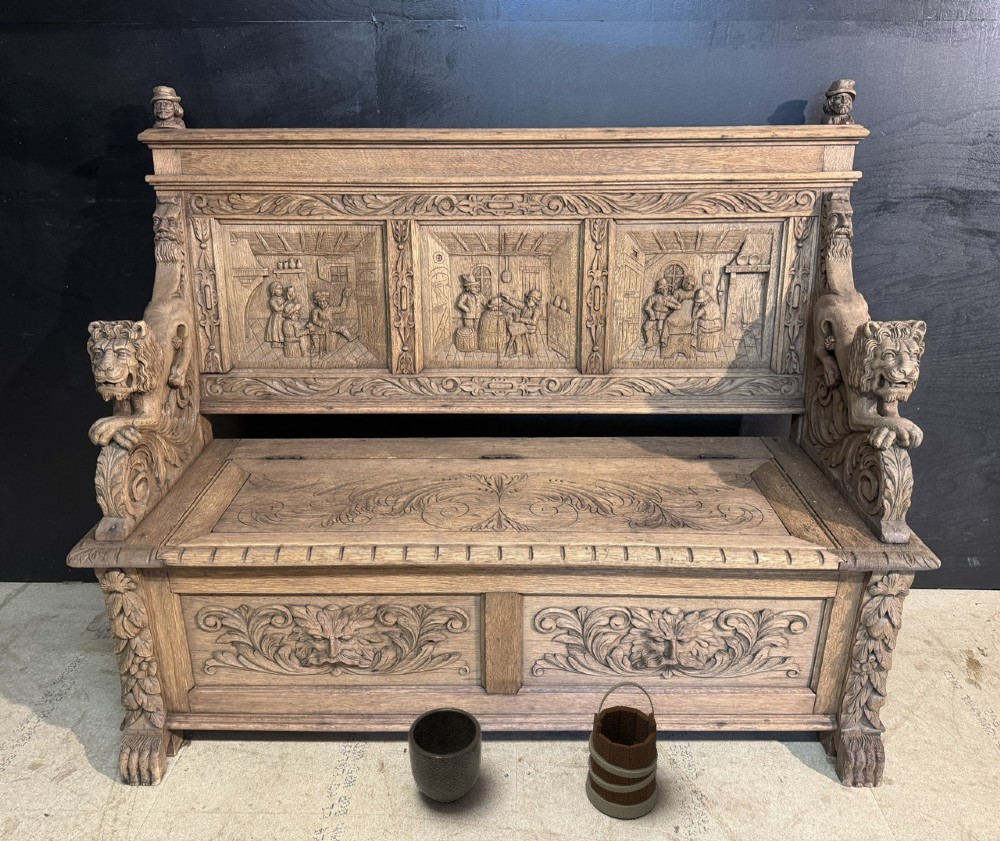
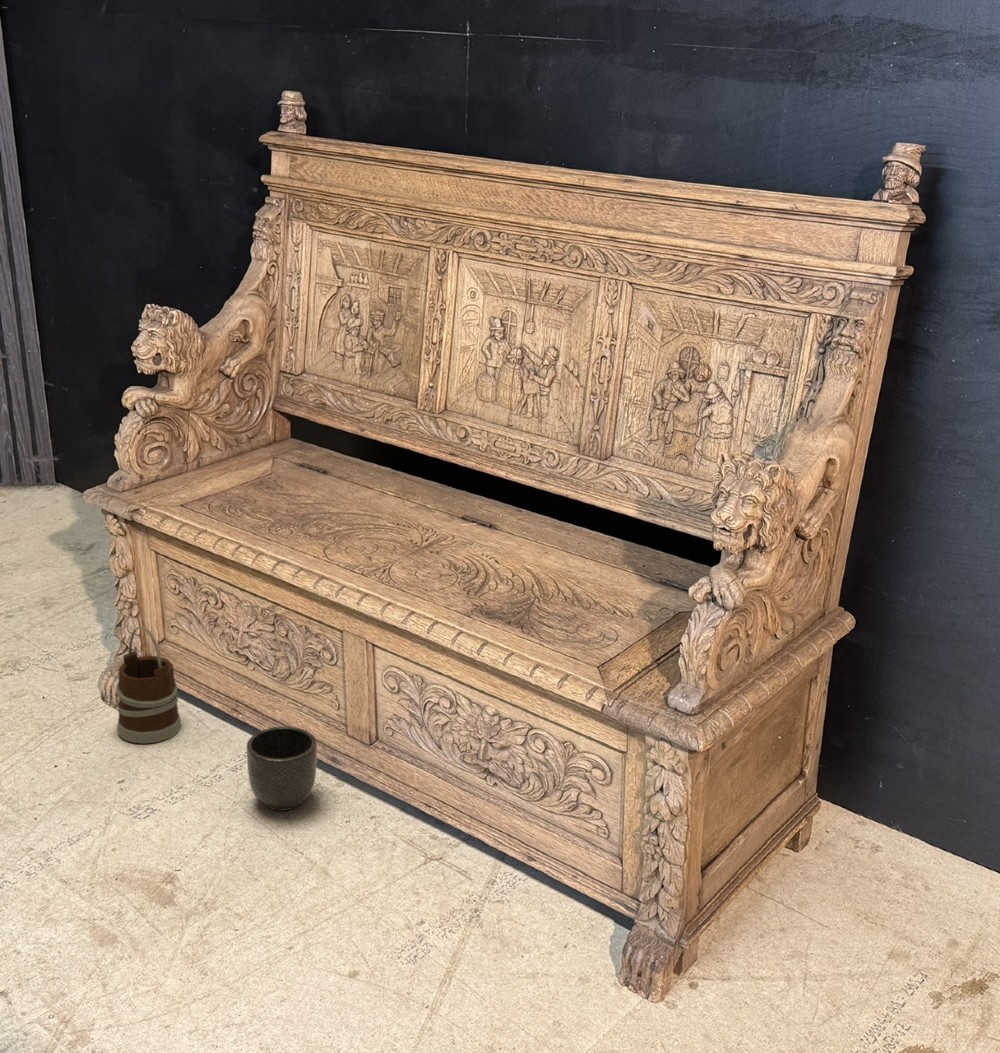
wooden bucket: present [585,682,658,818] -> present [116,626,181,743]

